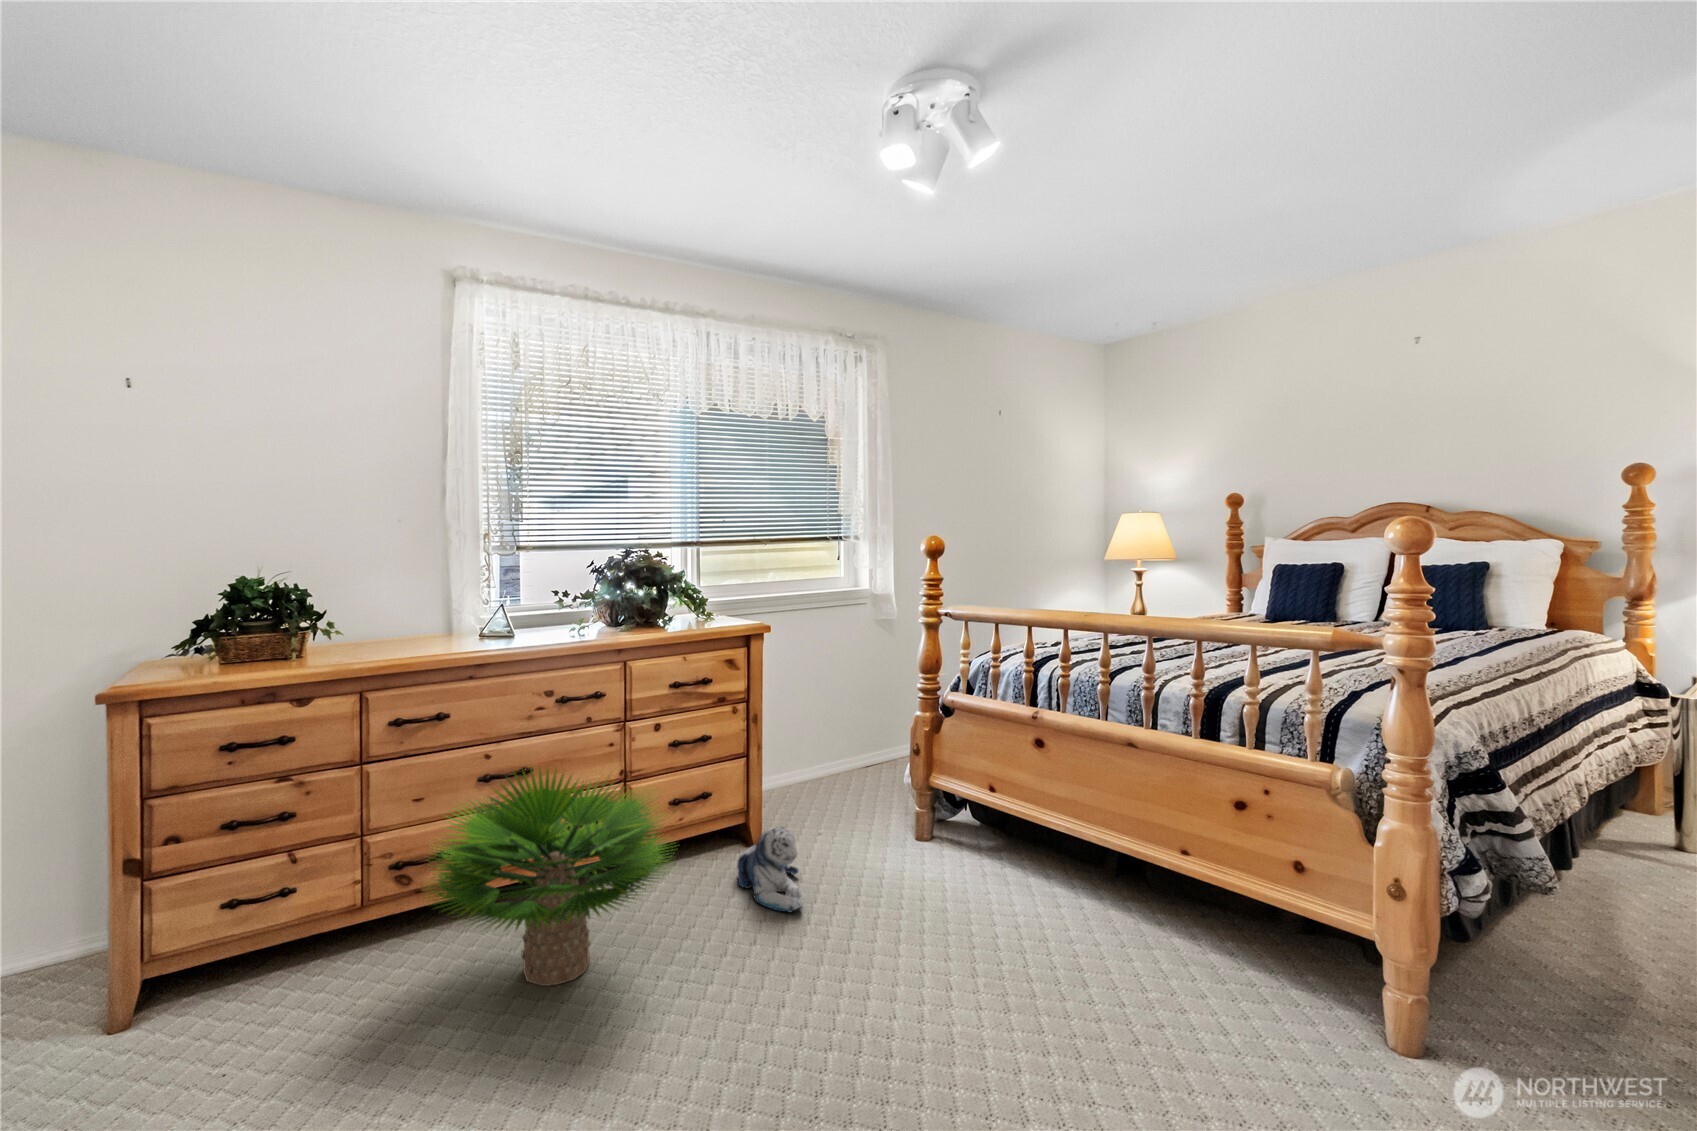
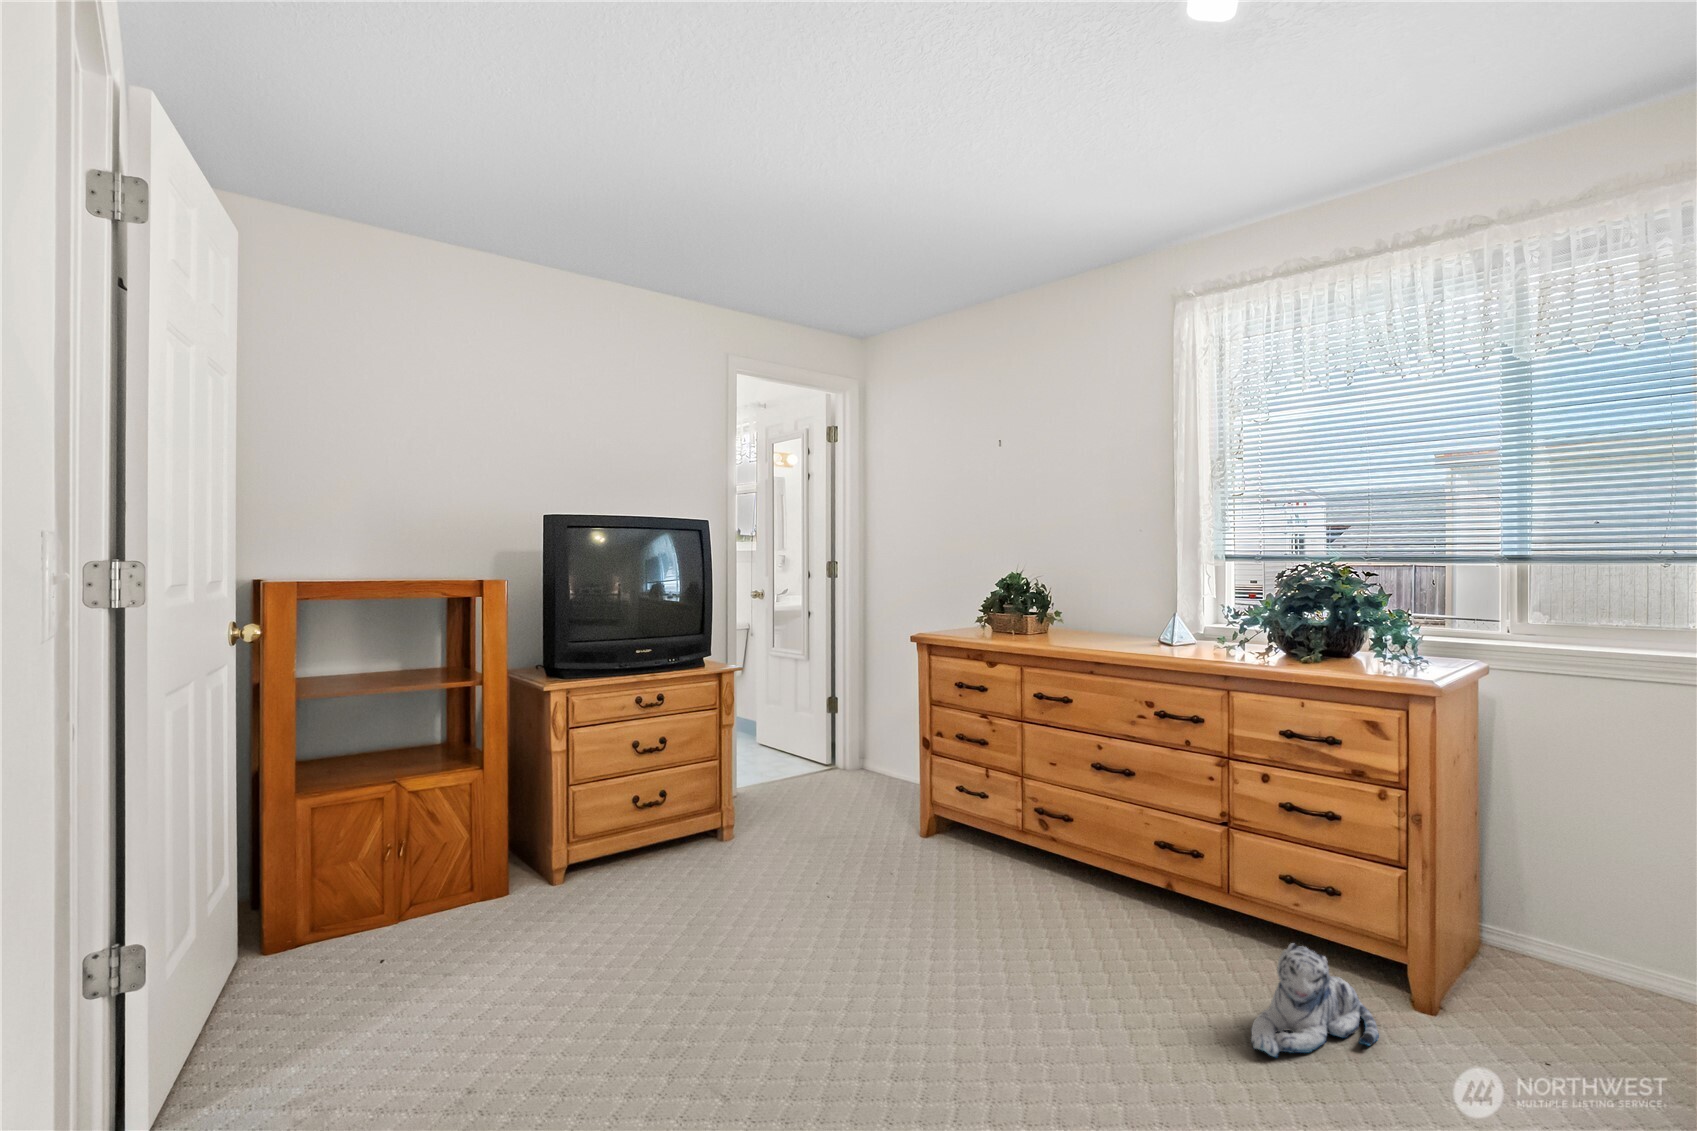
potted plant: present [426,766,671,986] -> none [937,752,1162,949]

